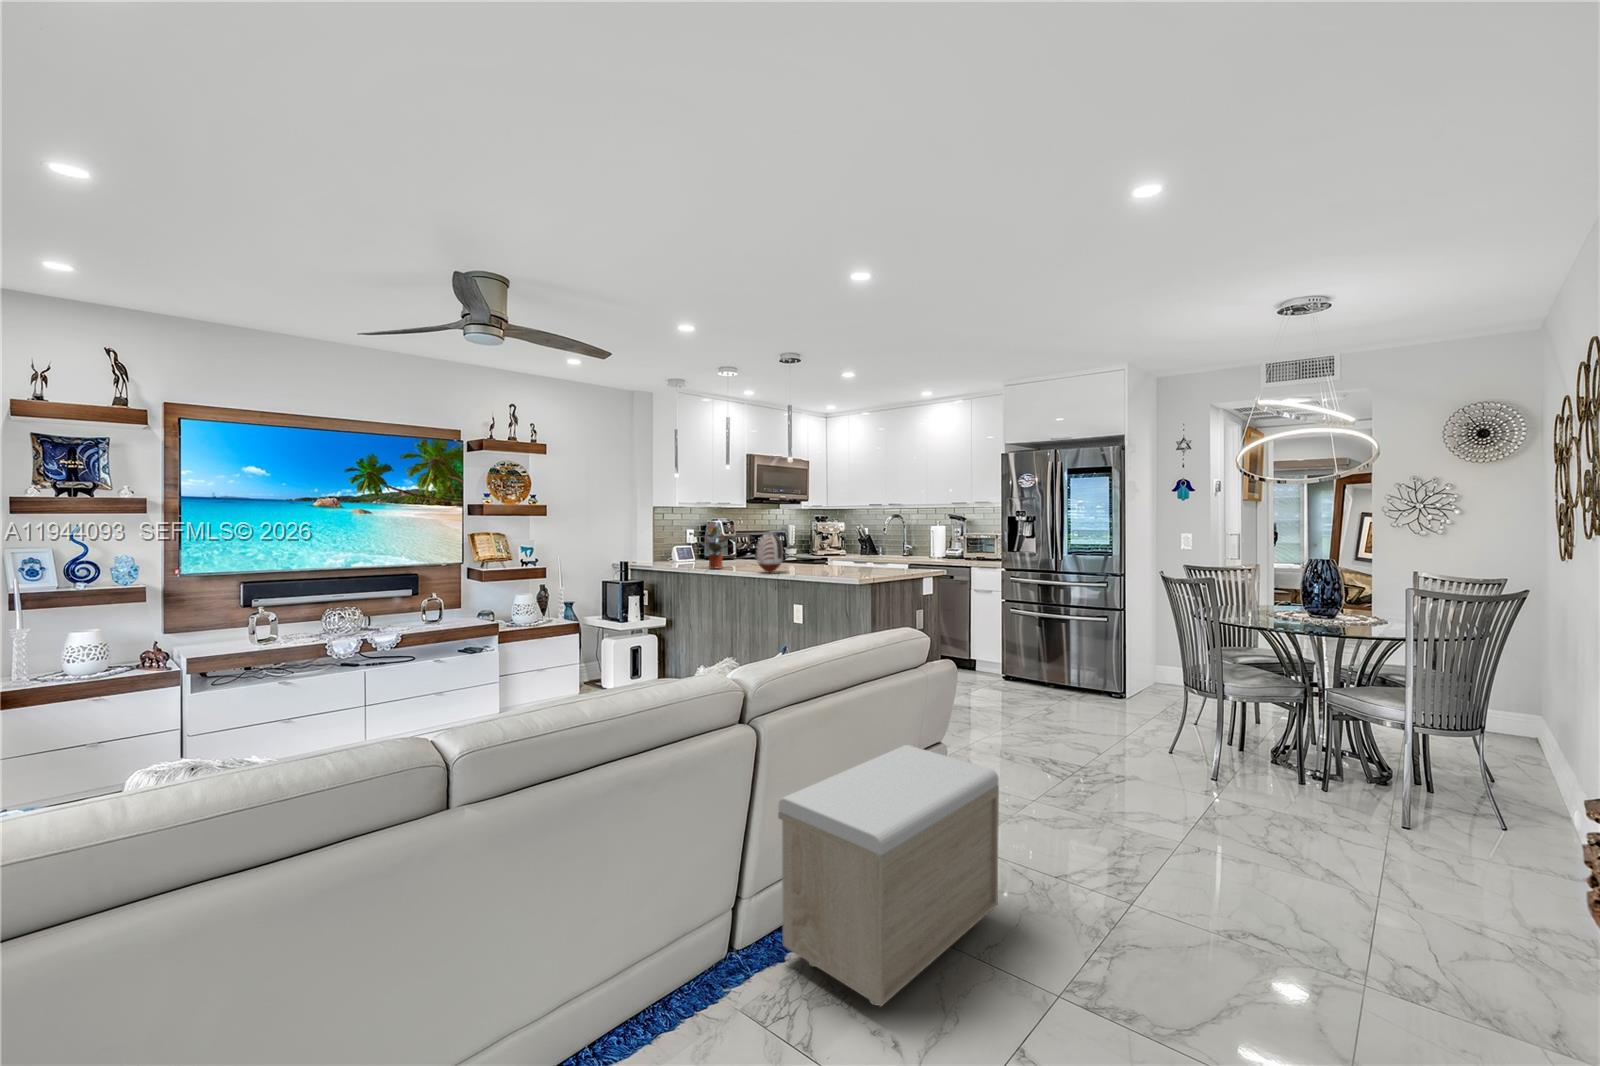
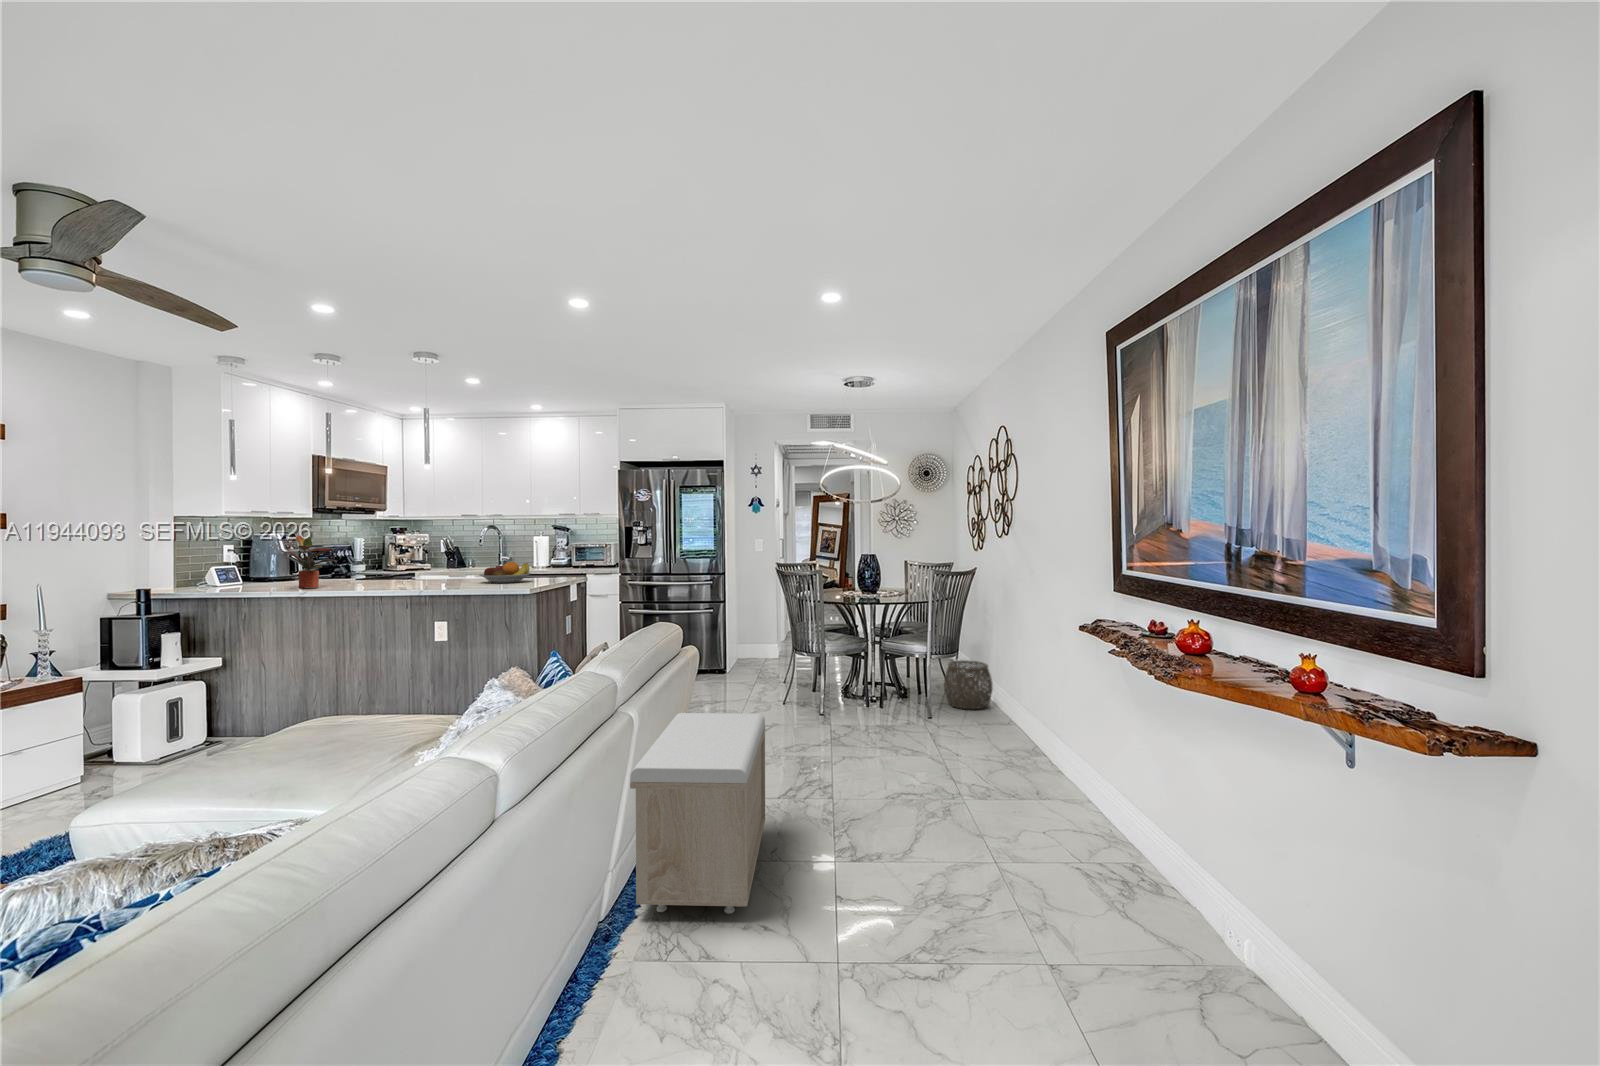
vase: present [756,532,783,573] -> none [382,542,416,588]
fruit bowl: none [840,553,887,574] -> present [480,562,531,583]
woven basket: none [1459,755,1581,853] -> present [944,660,993,710]

